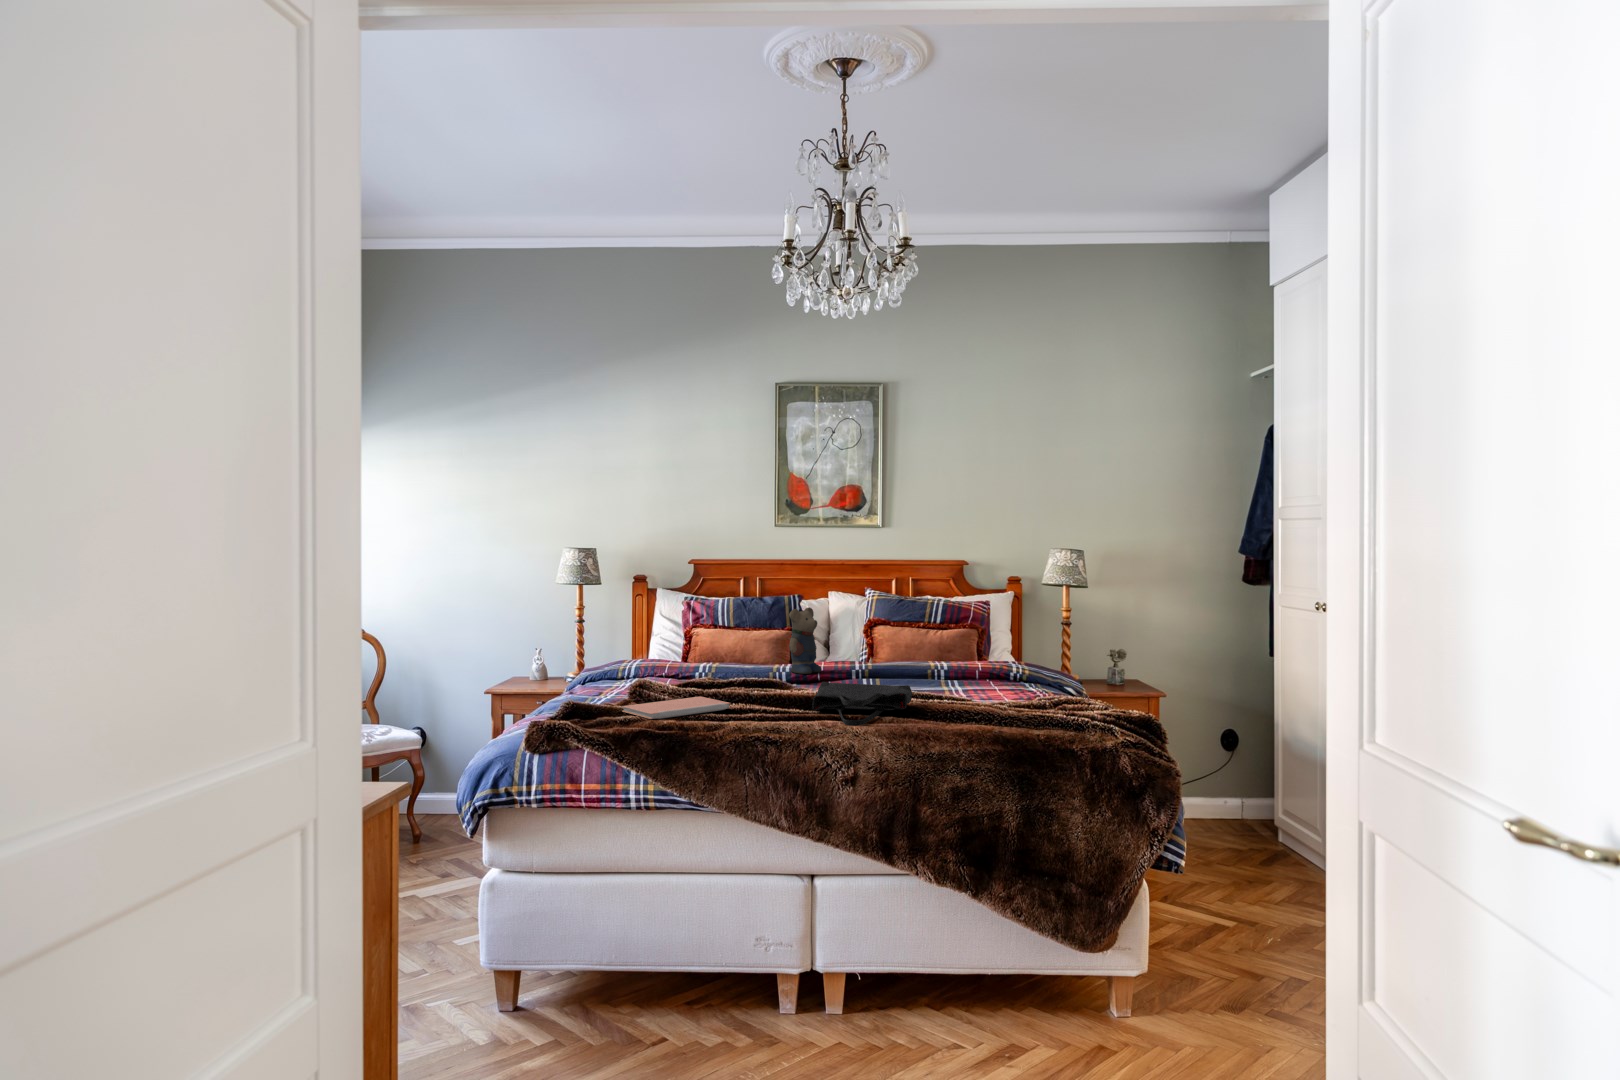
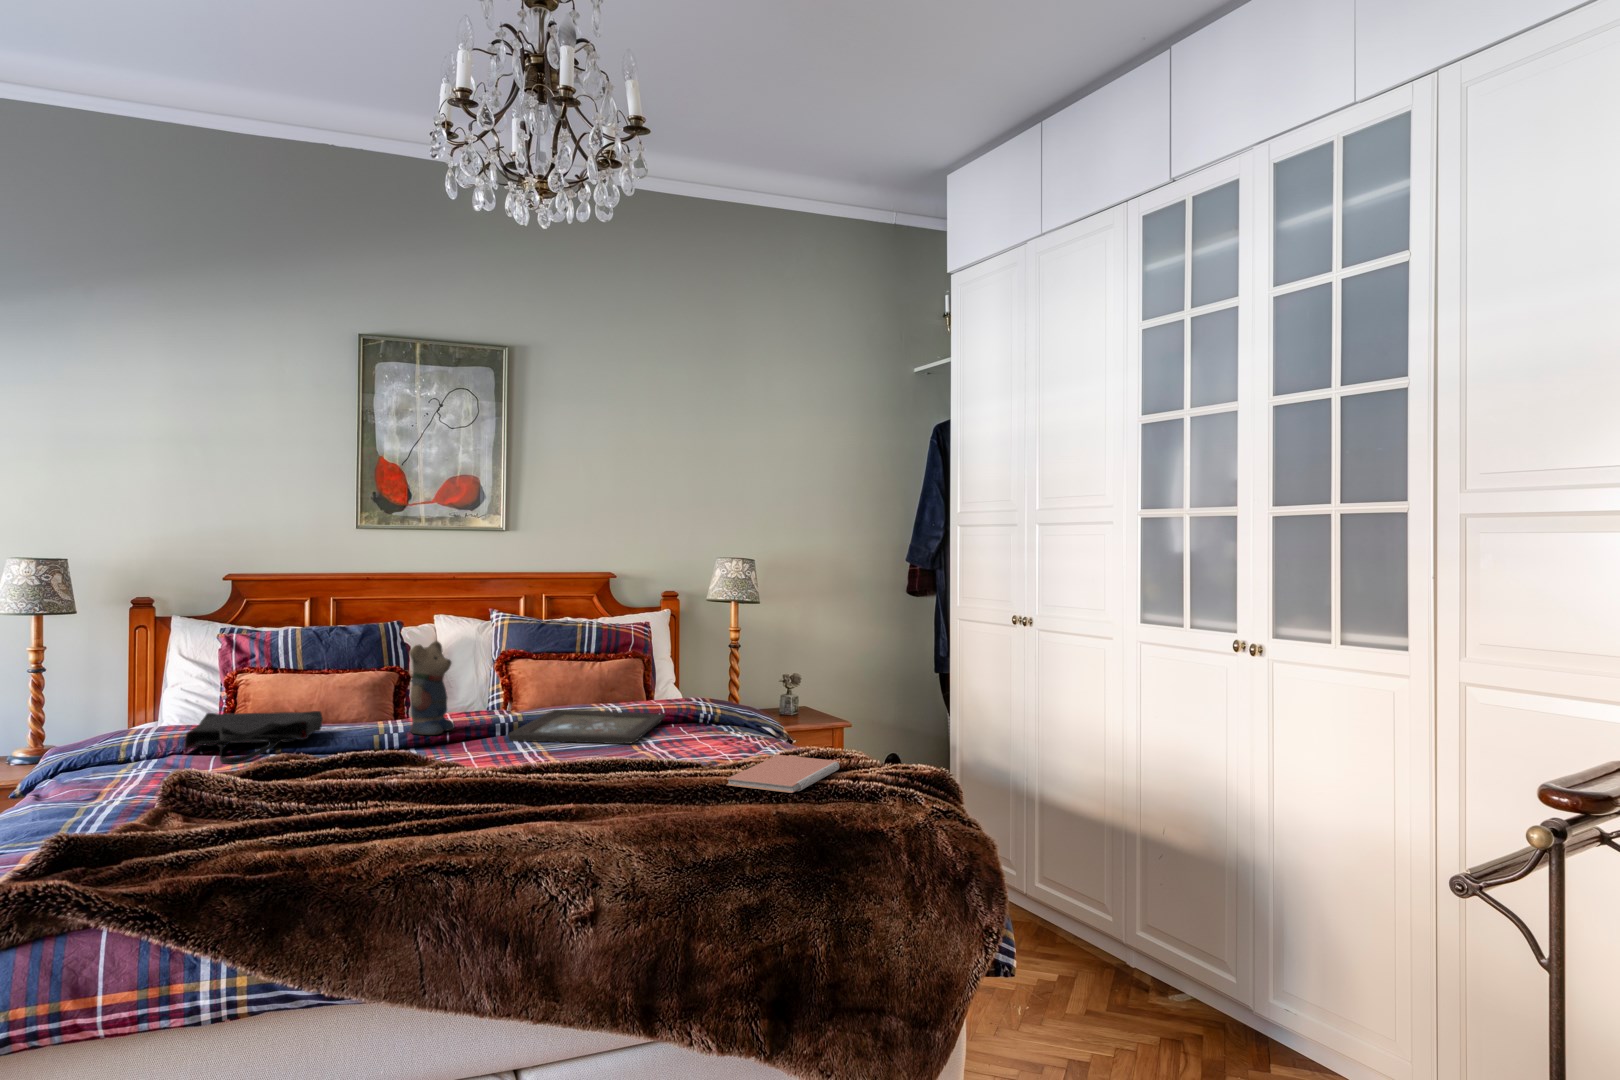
tray: none [852,663,979,687] -> present [508,710,665,744]
tote bag: present [812,682,912,726] -> present [184,711,323,764]
notebook: present [622,696,730,719] -> present [727,755,839,793]

